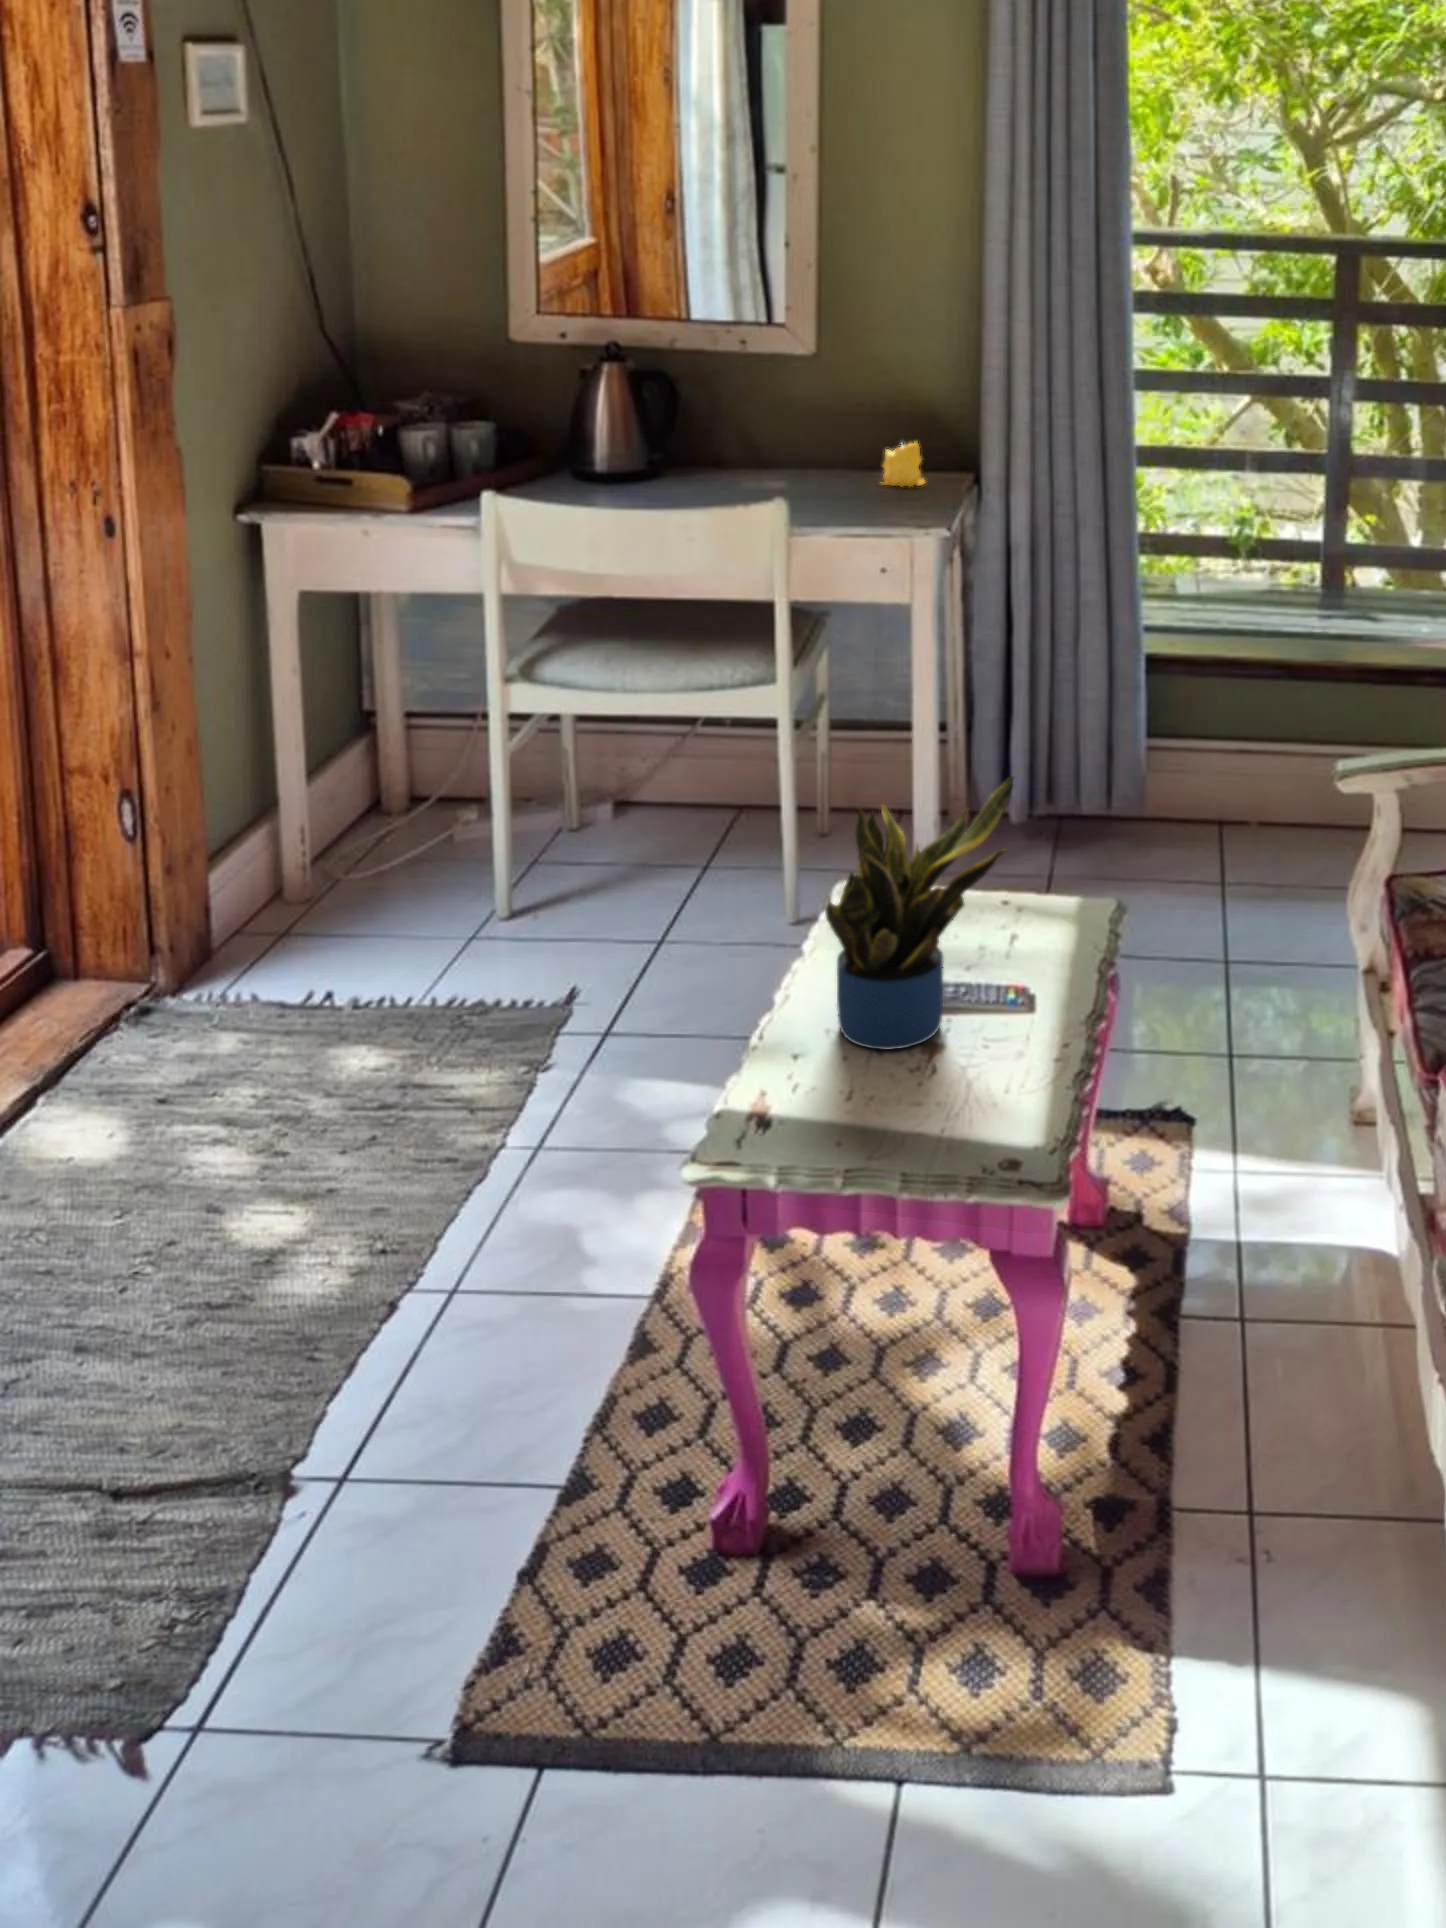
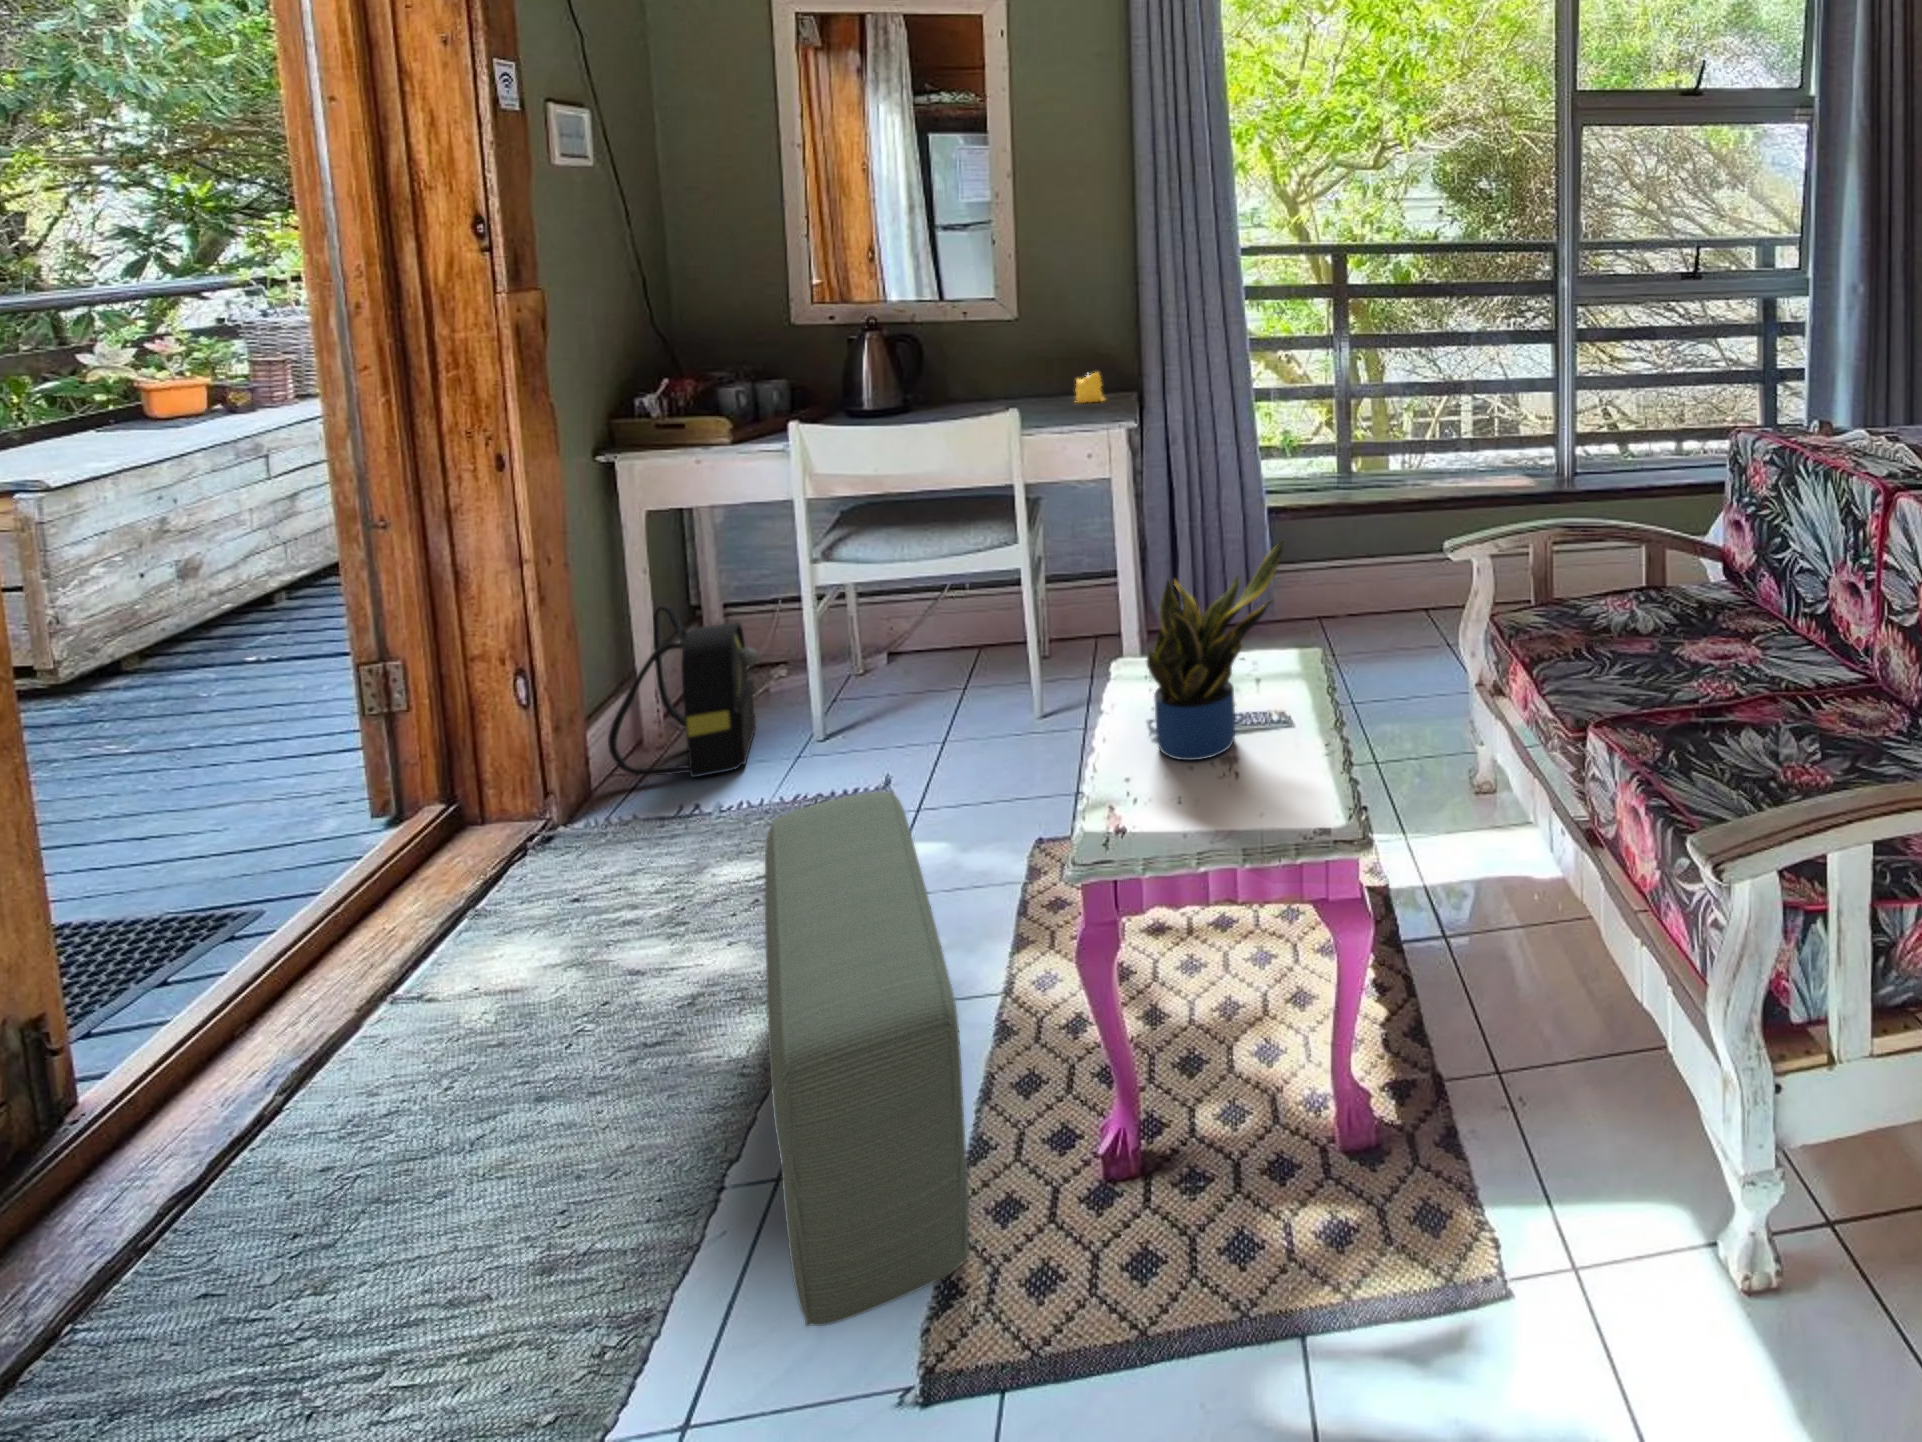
backpack: none [232,722,425,954] -> present [608,605,760,777]
pouf: none [318,1023,544,1649] -> present [765,791,969,1327]

